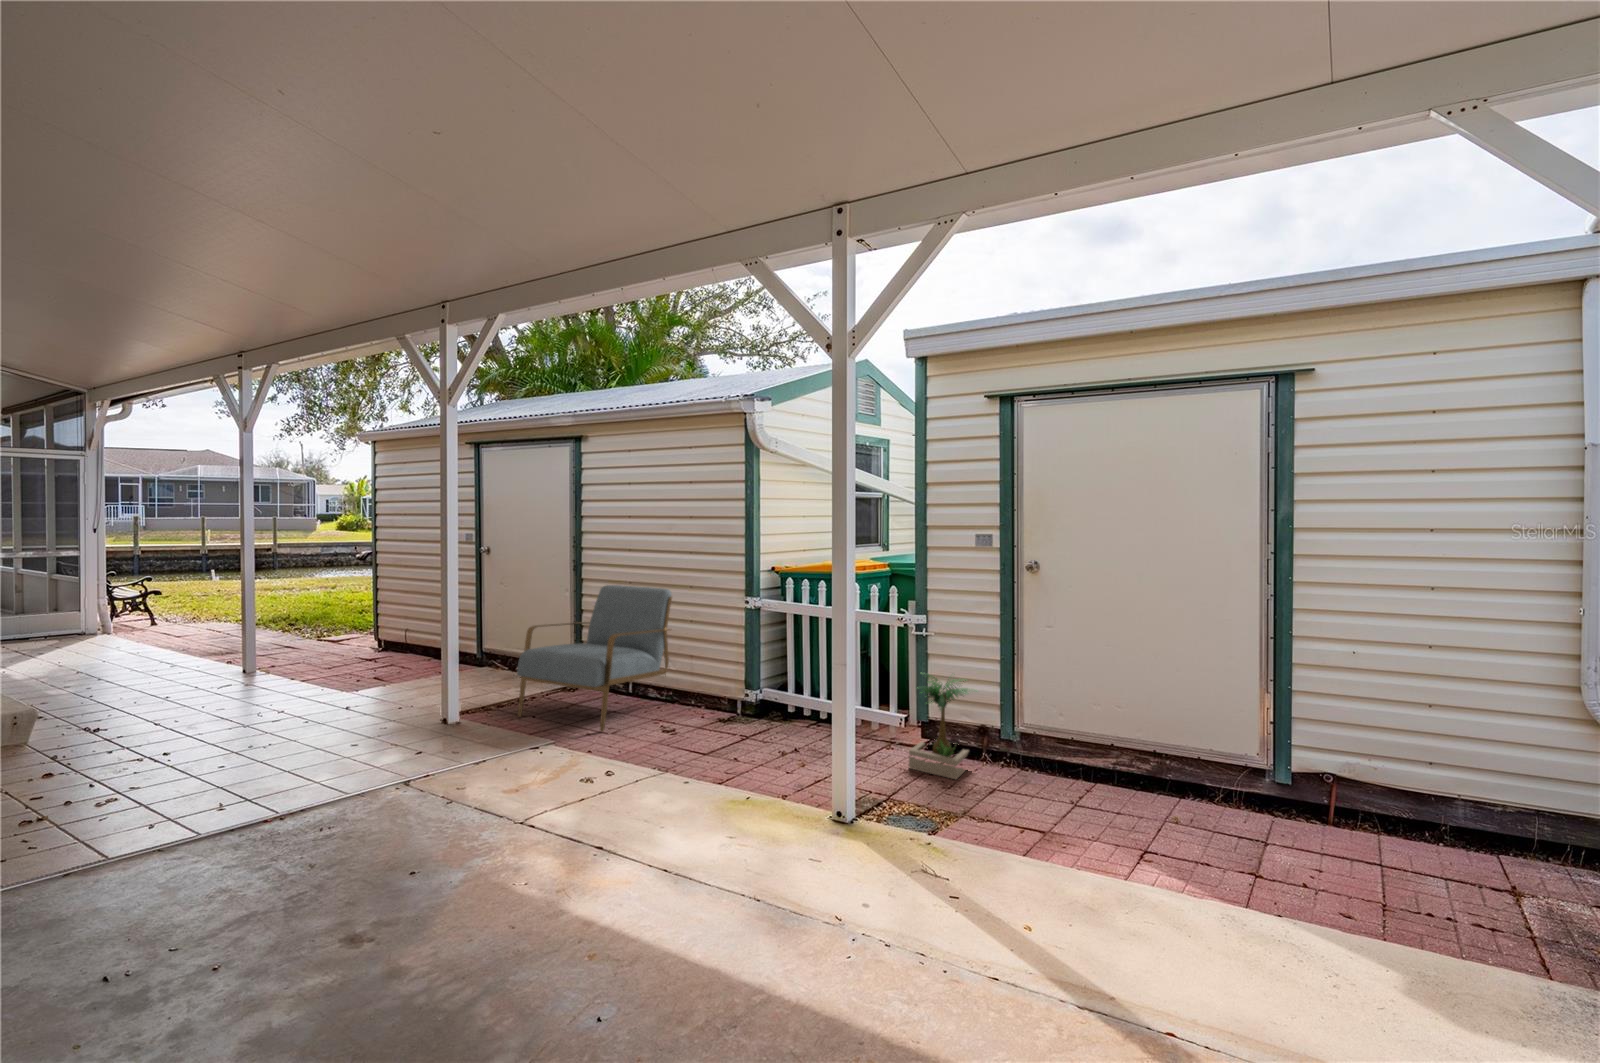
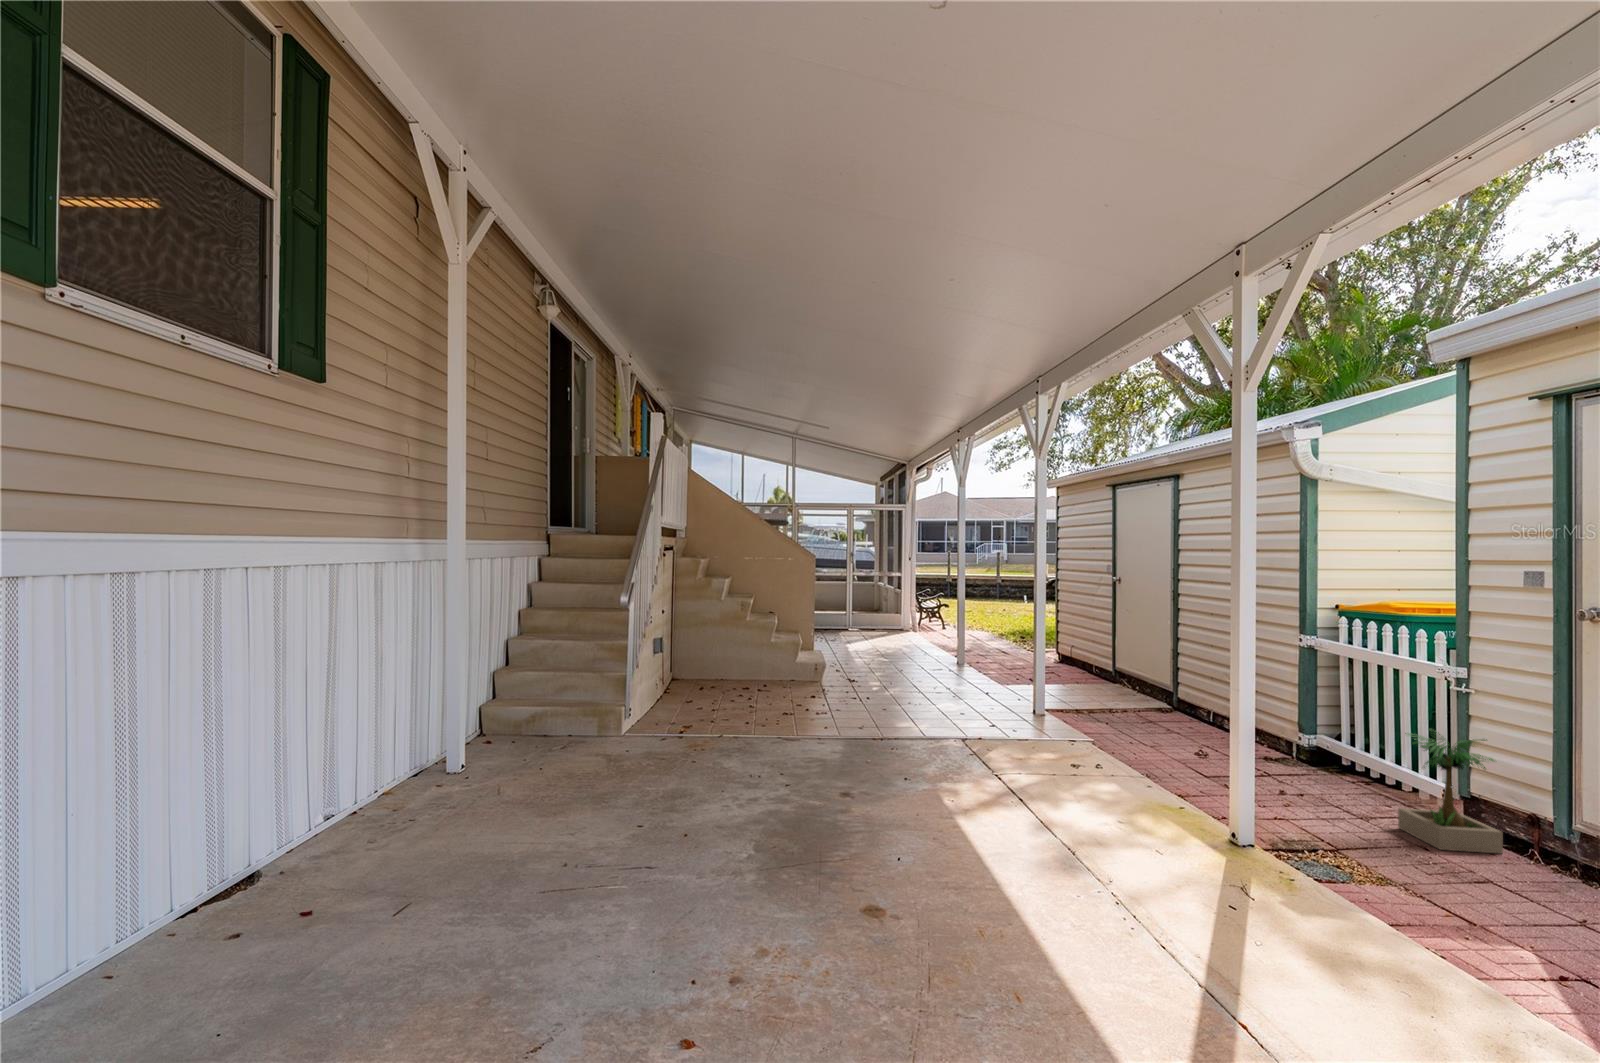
chair: present [517,585,672,732] -> none [1091,617,1235,734]

